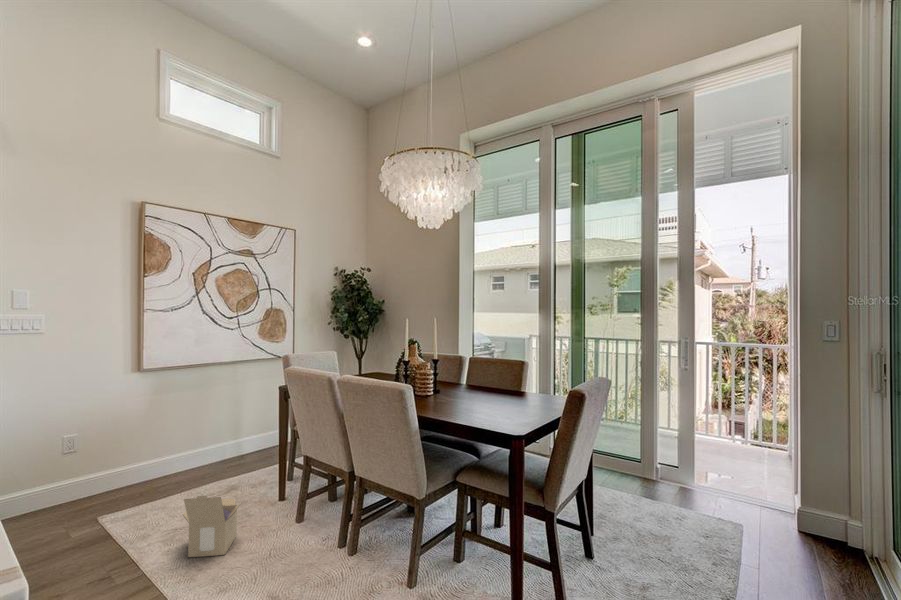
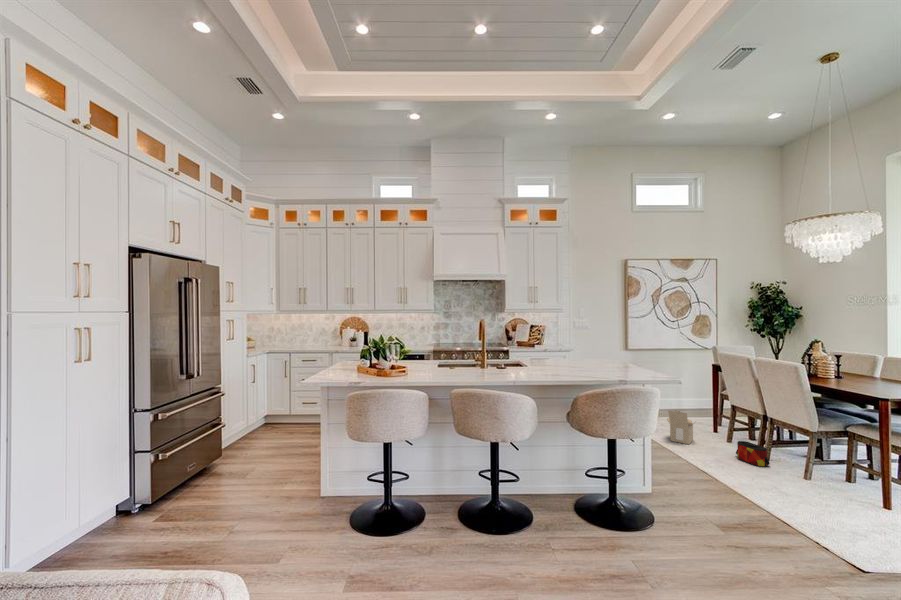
bag: none [305,526,356,576] -> present [736,441,770,467]

